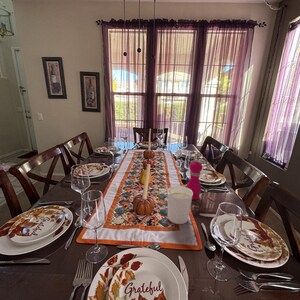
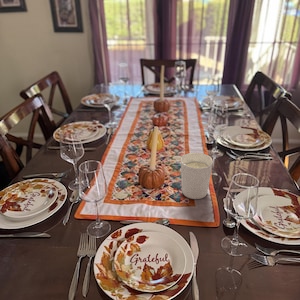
pepper mill: present [186,159,202,200] -> none [209,116,231,170]

